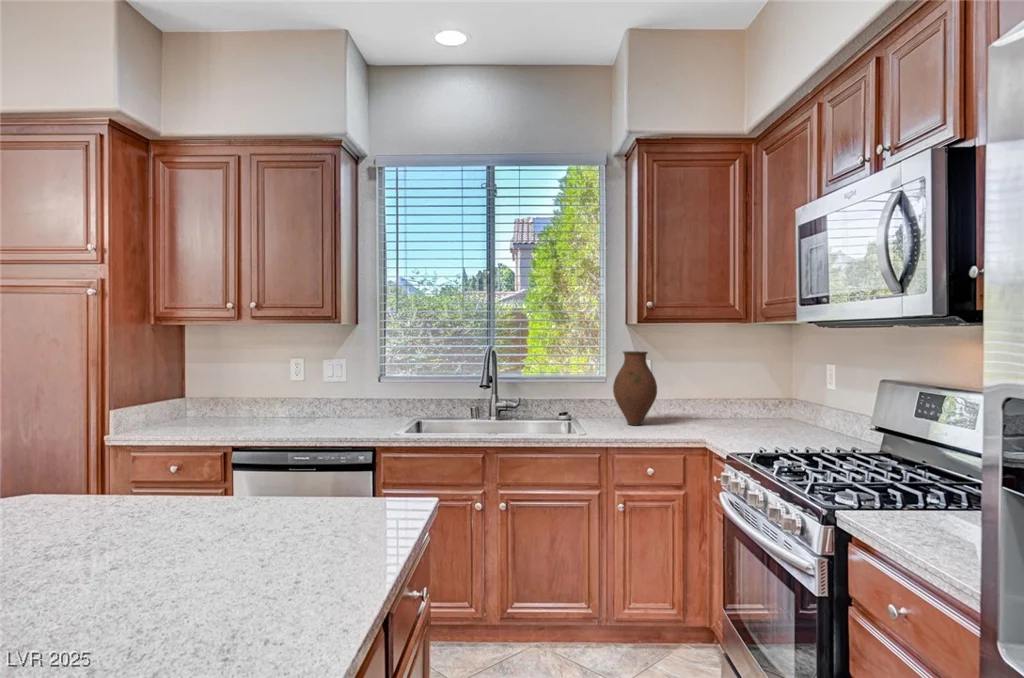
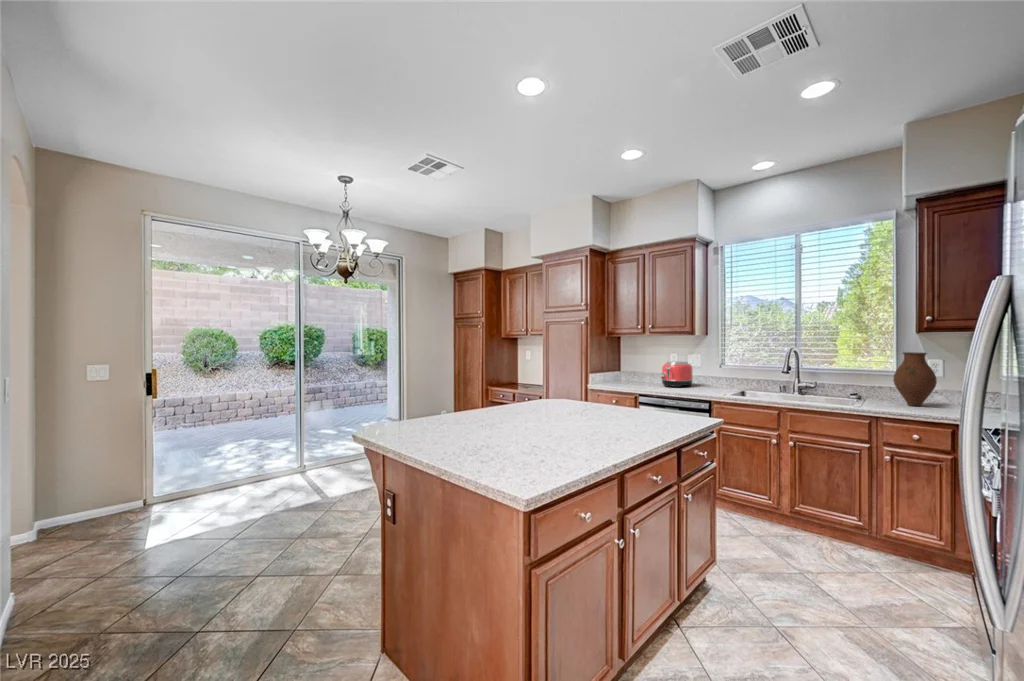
toaster: none [275,372,332,423] -> present [661,361,693,387]

